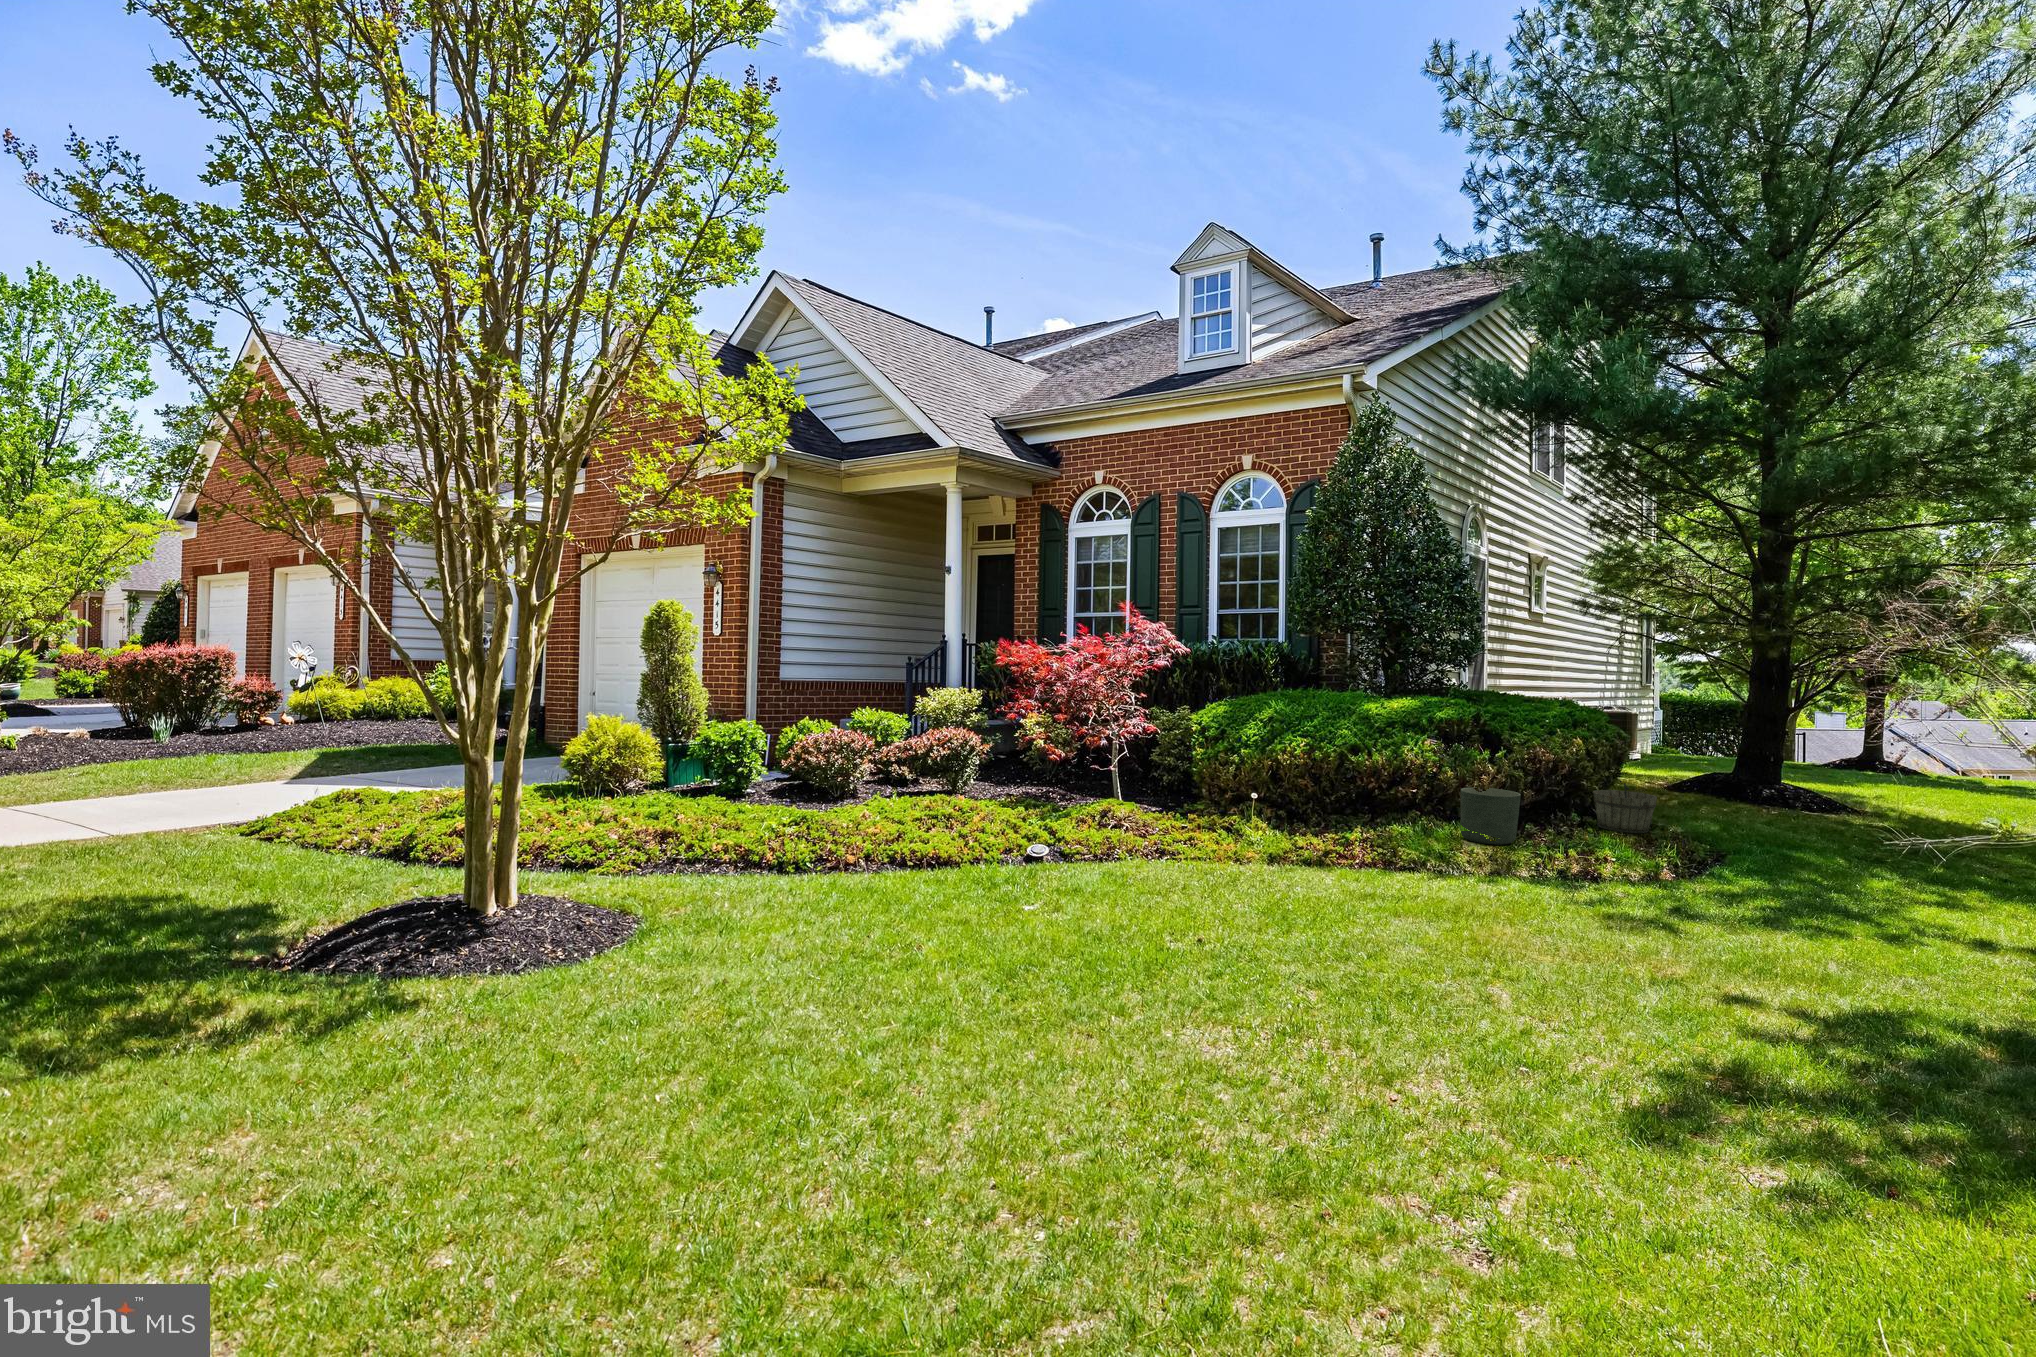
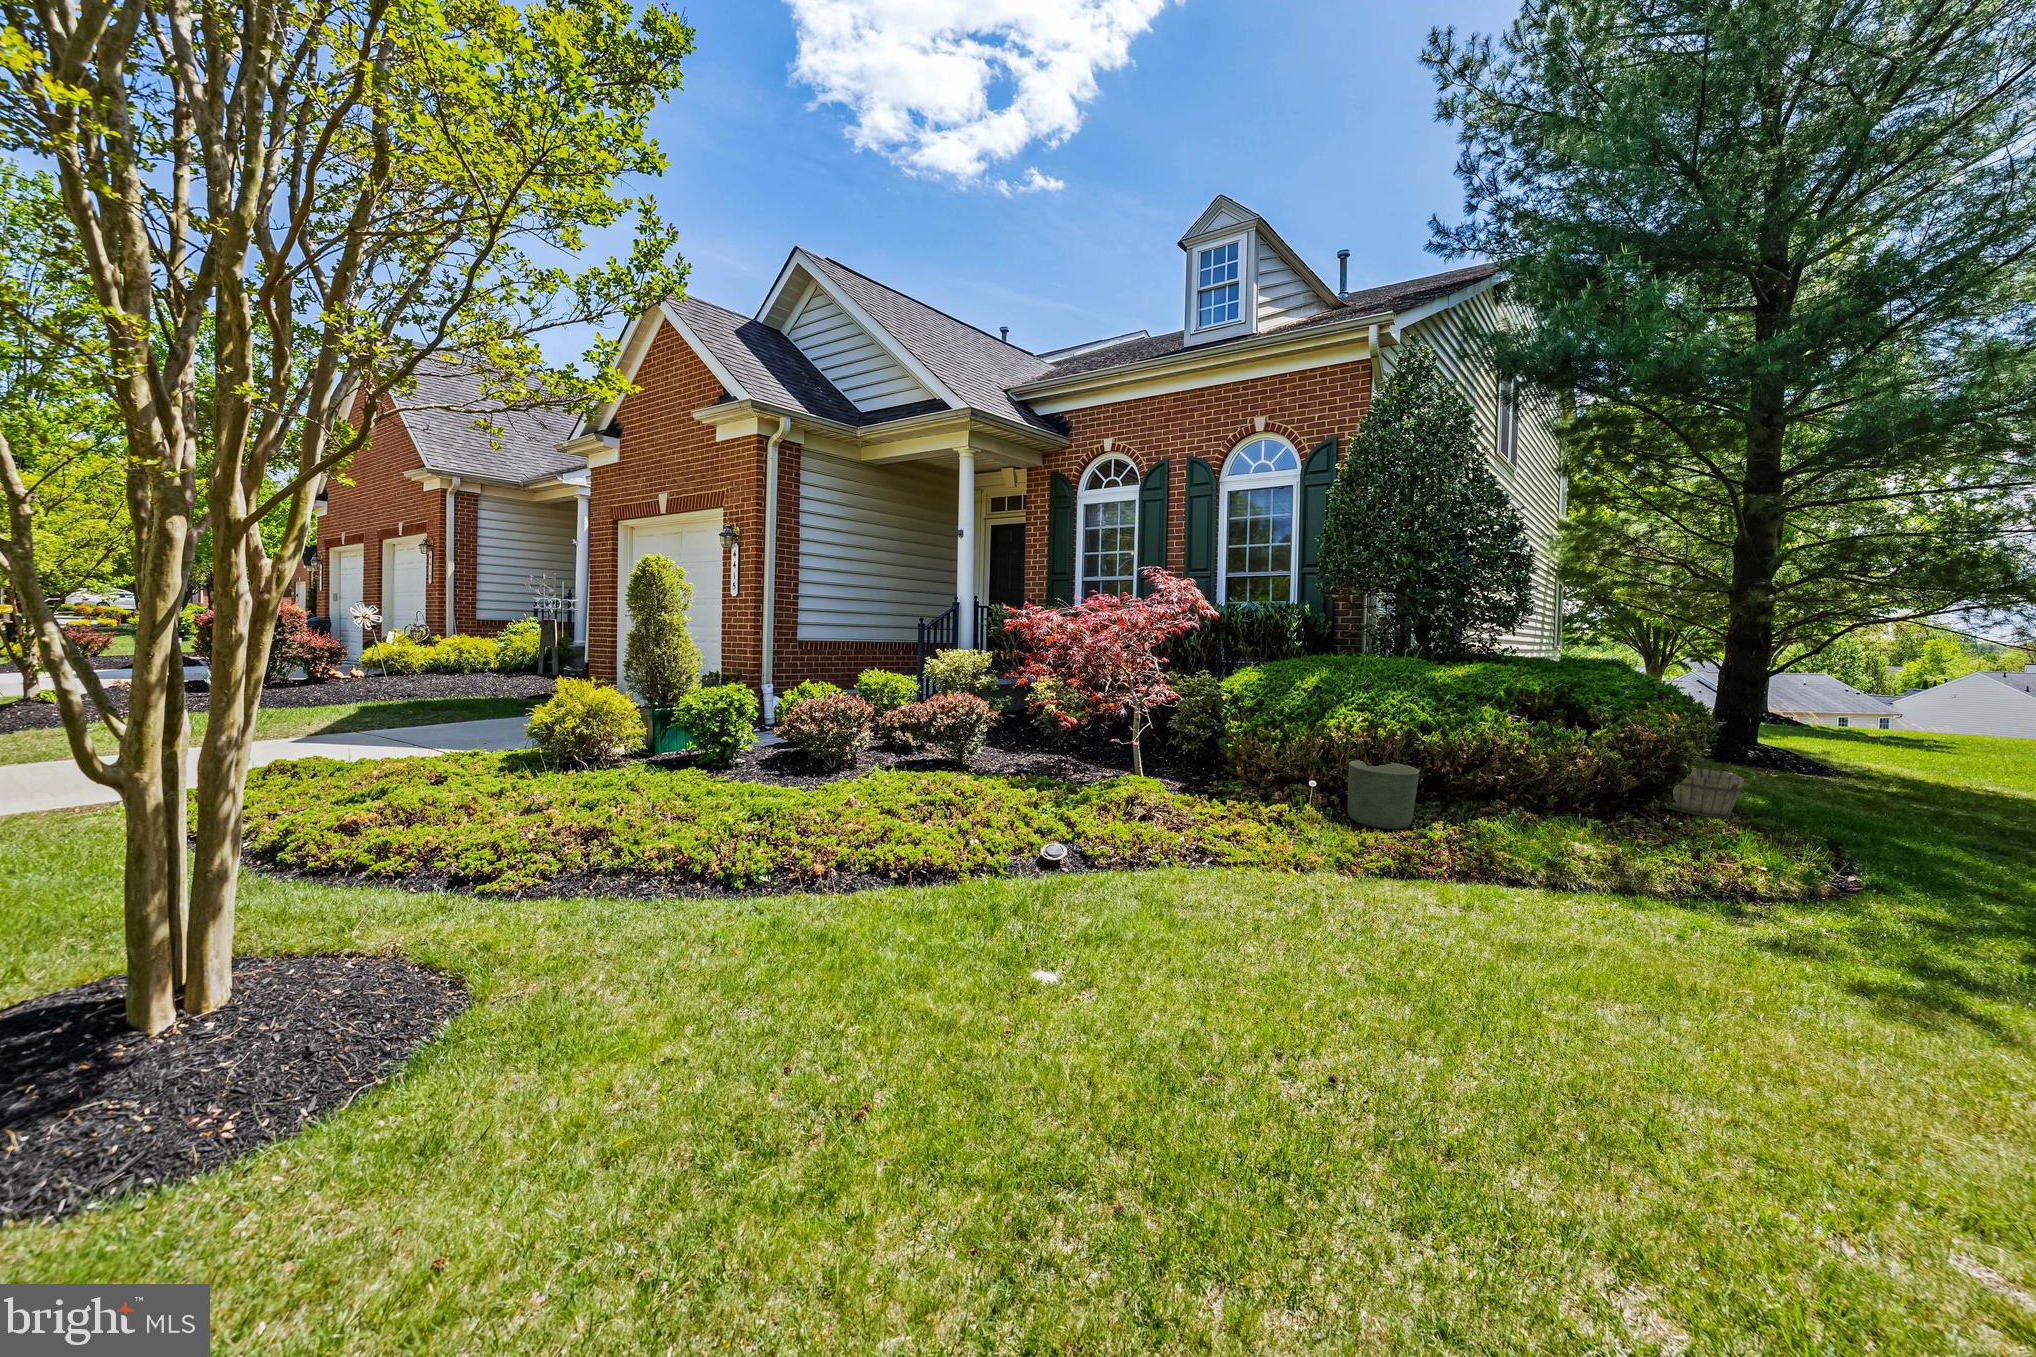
planter: present [1460,788,1521,845] -> present [1348,760,1419,829]

